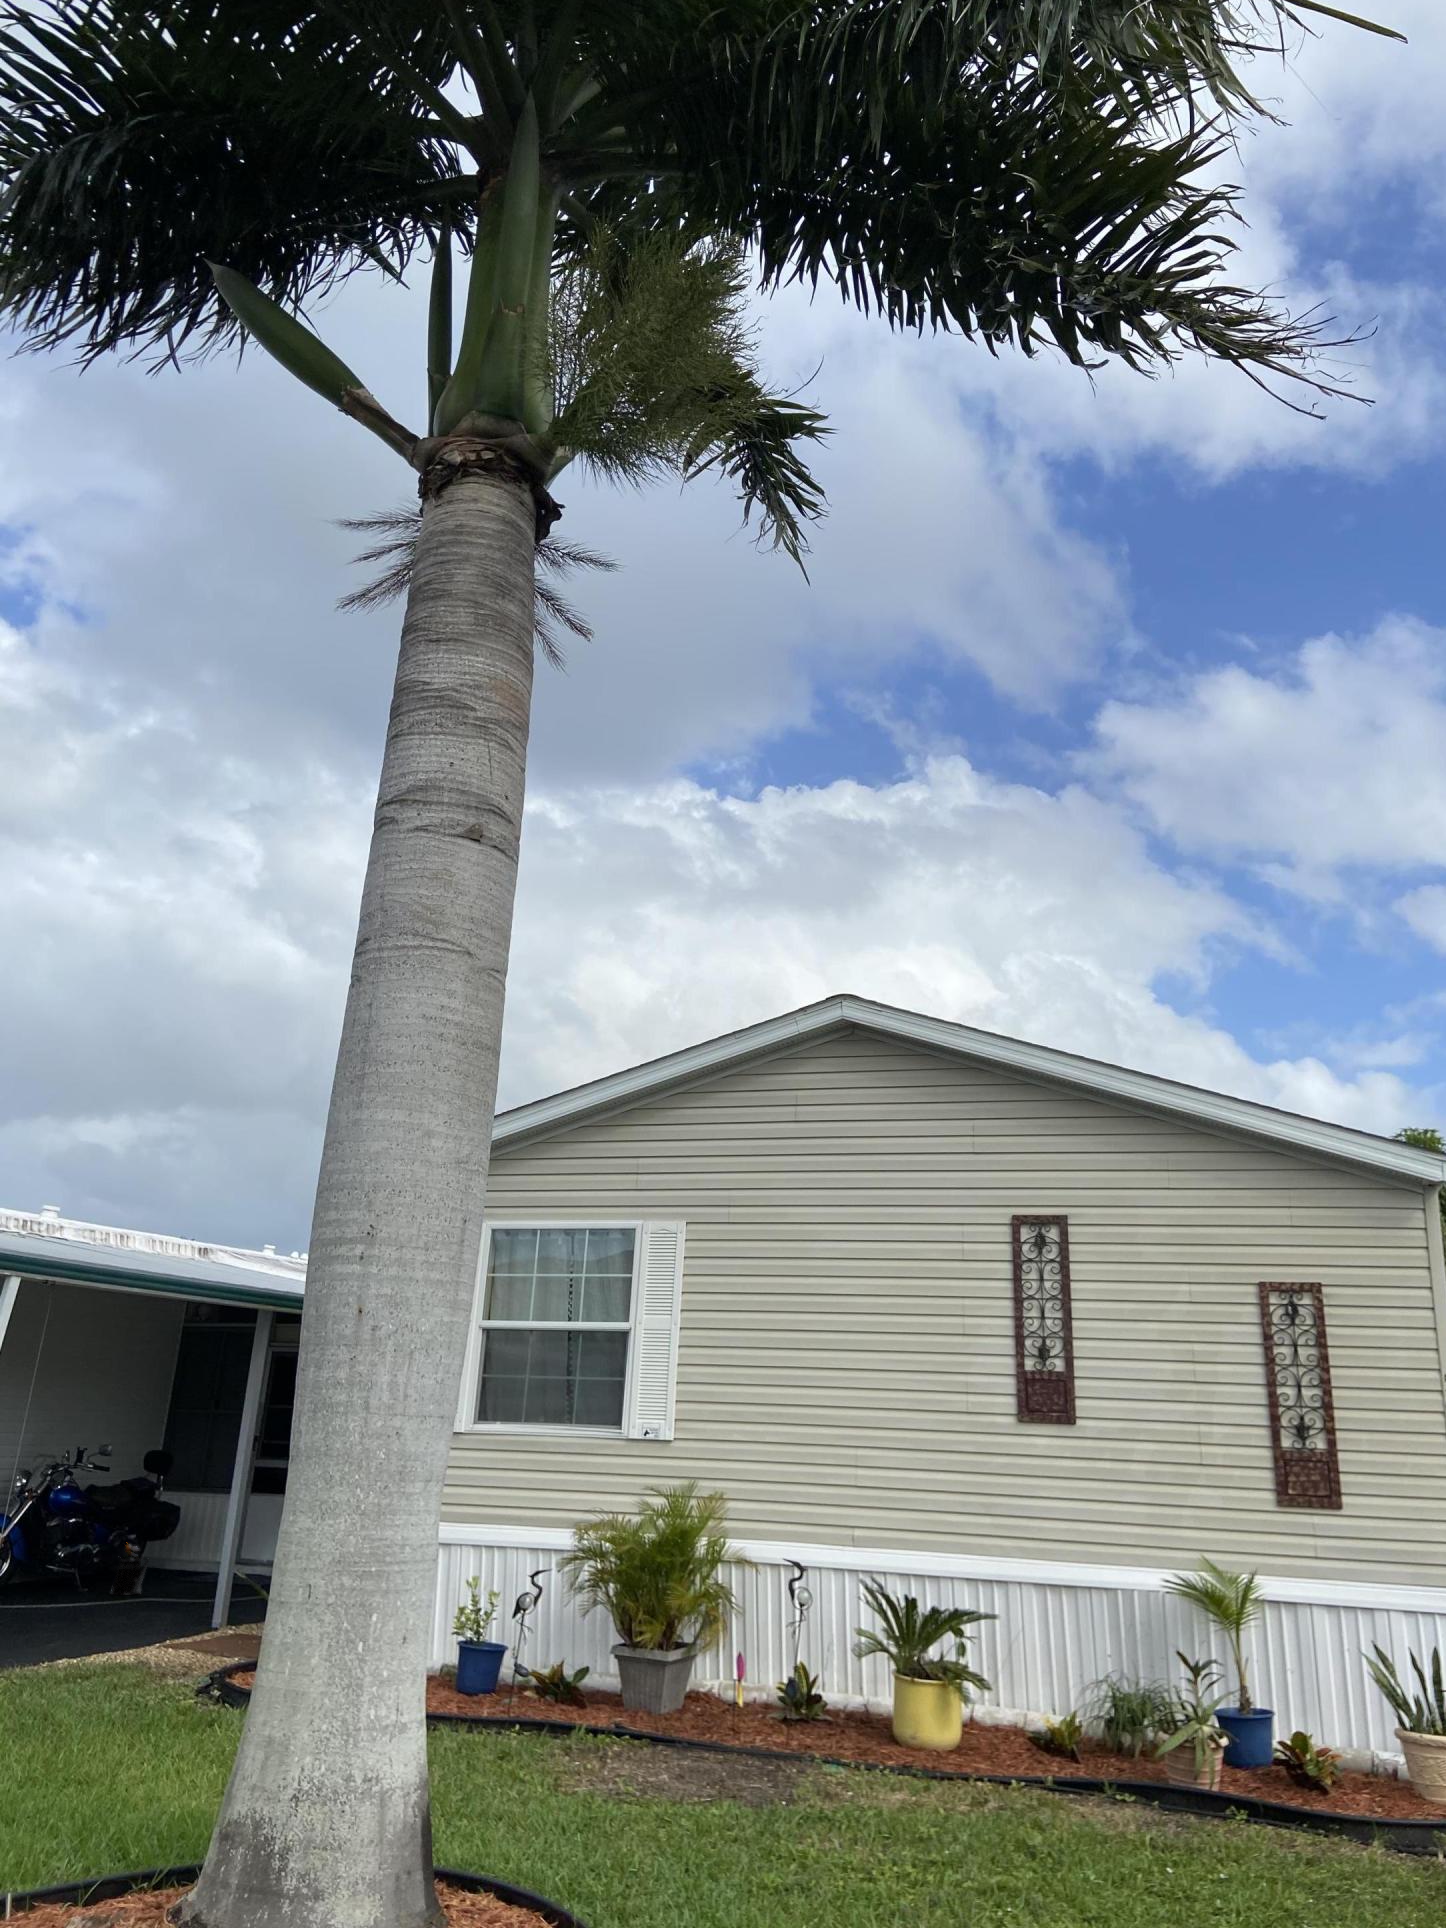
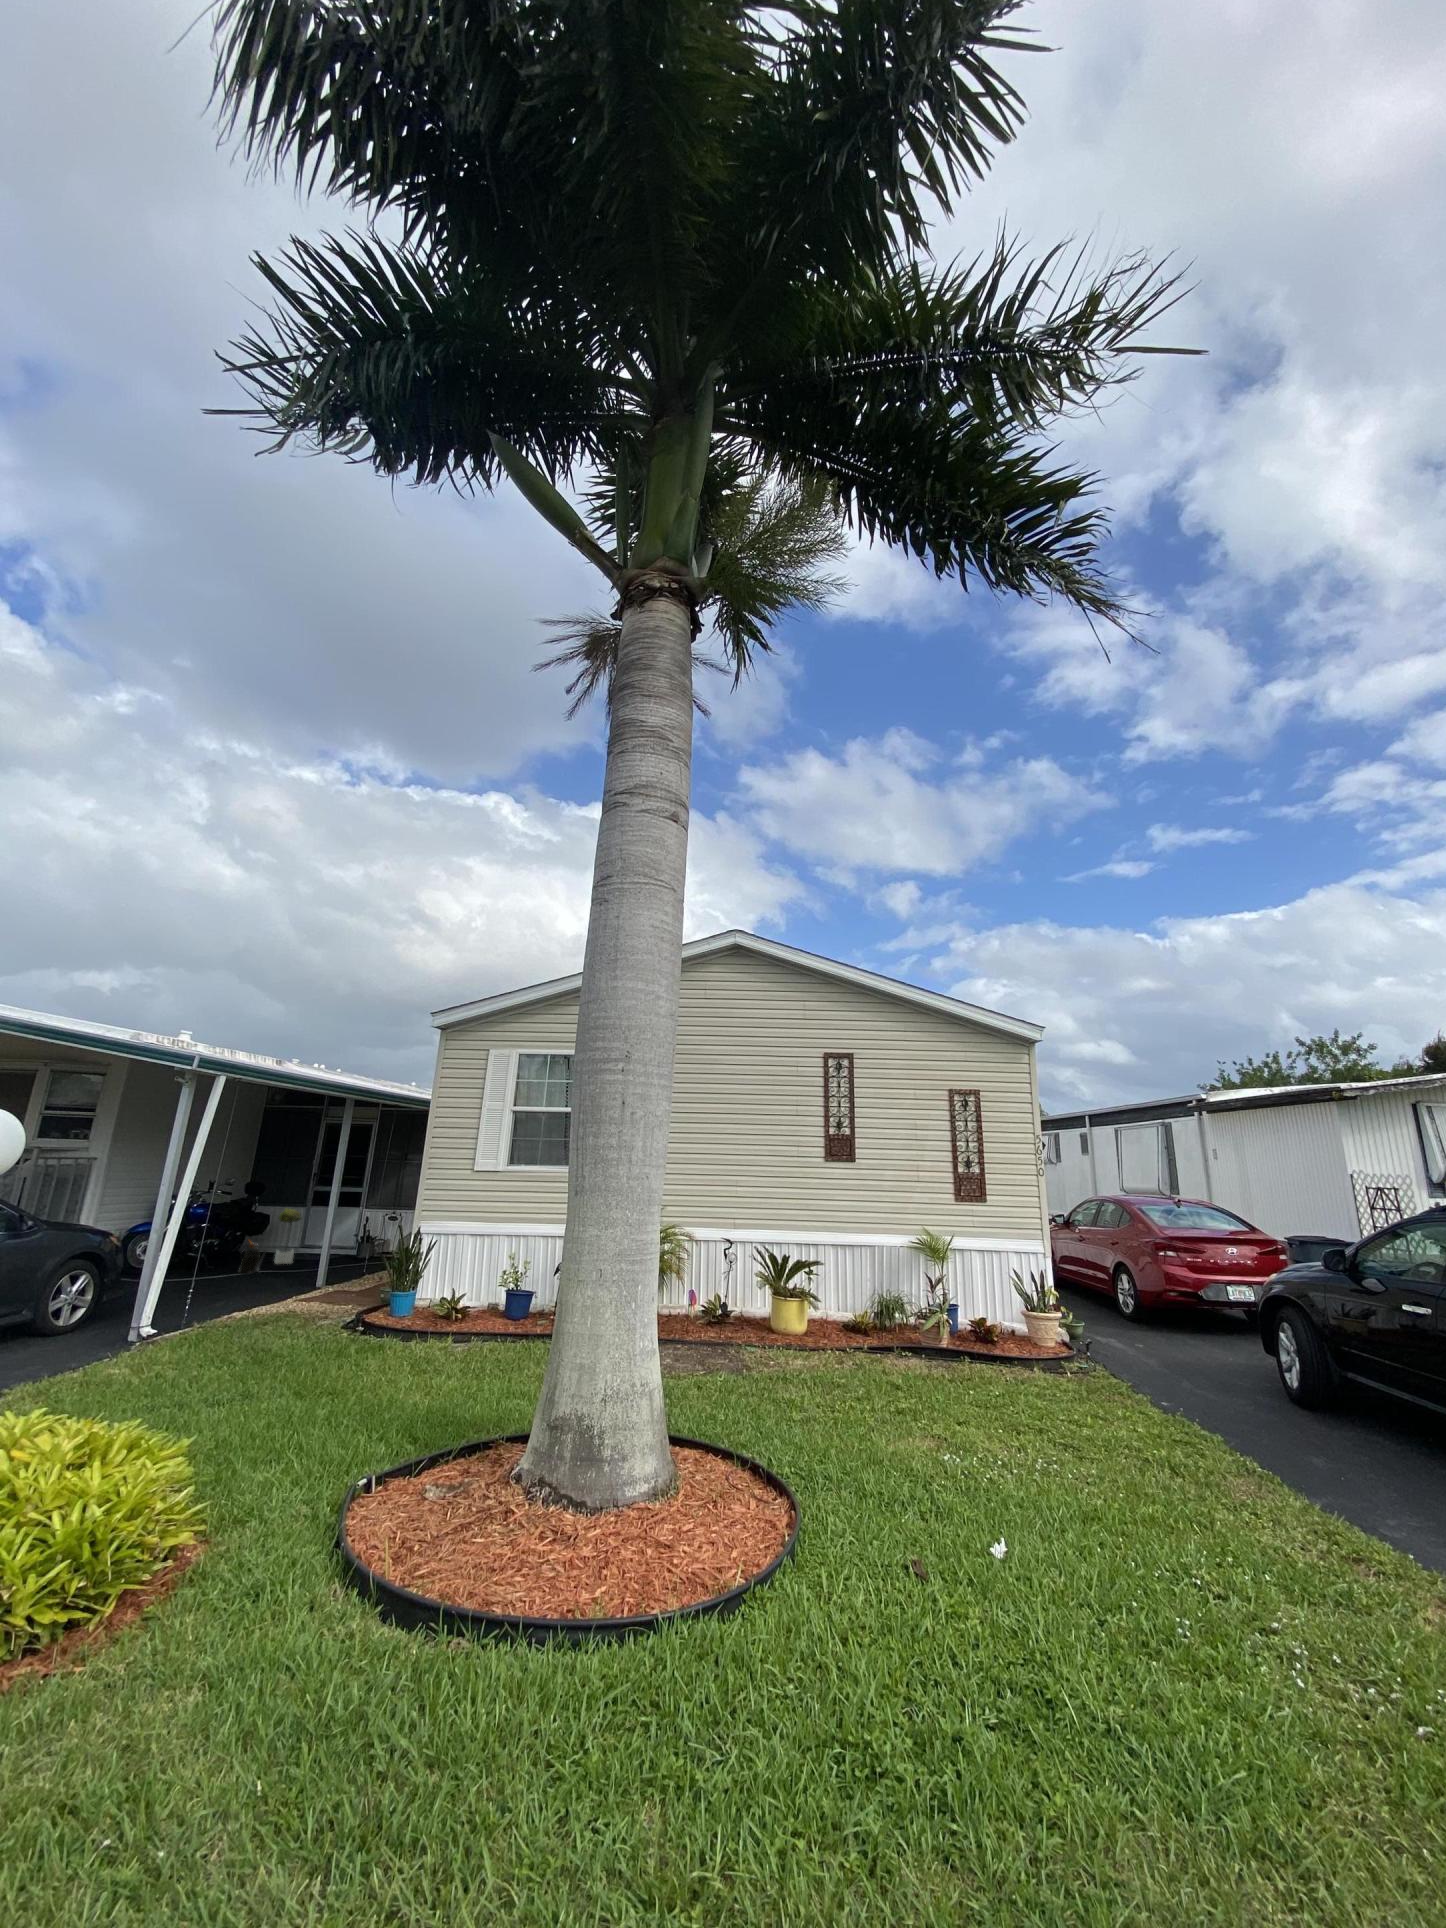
potted tree: none [173,1489,214,1584] -> present [274,1208,302,1264]

